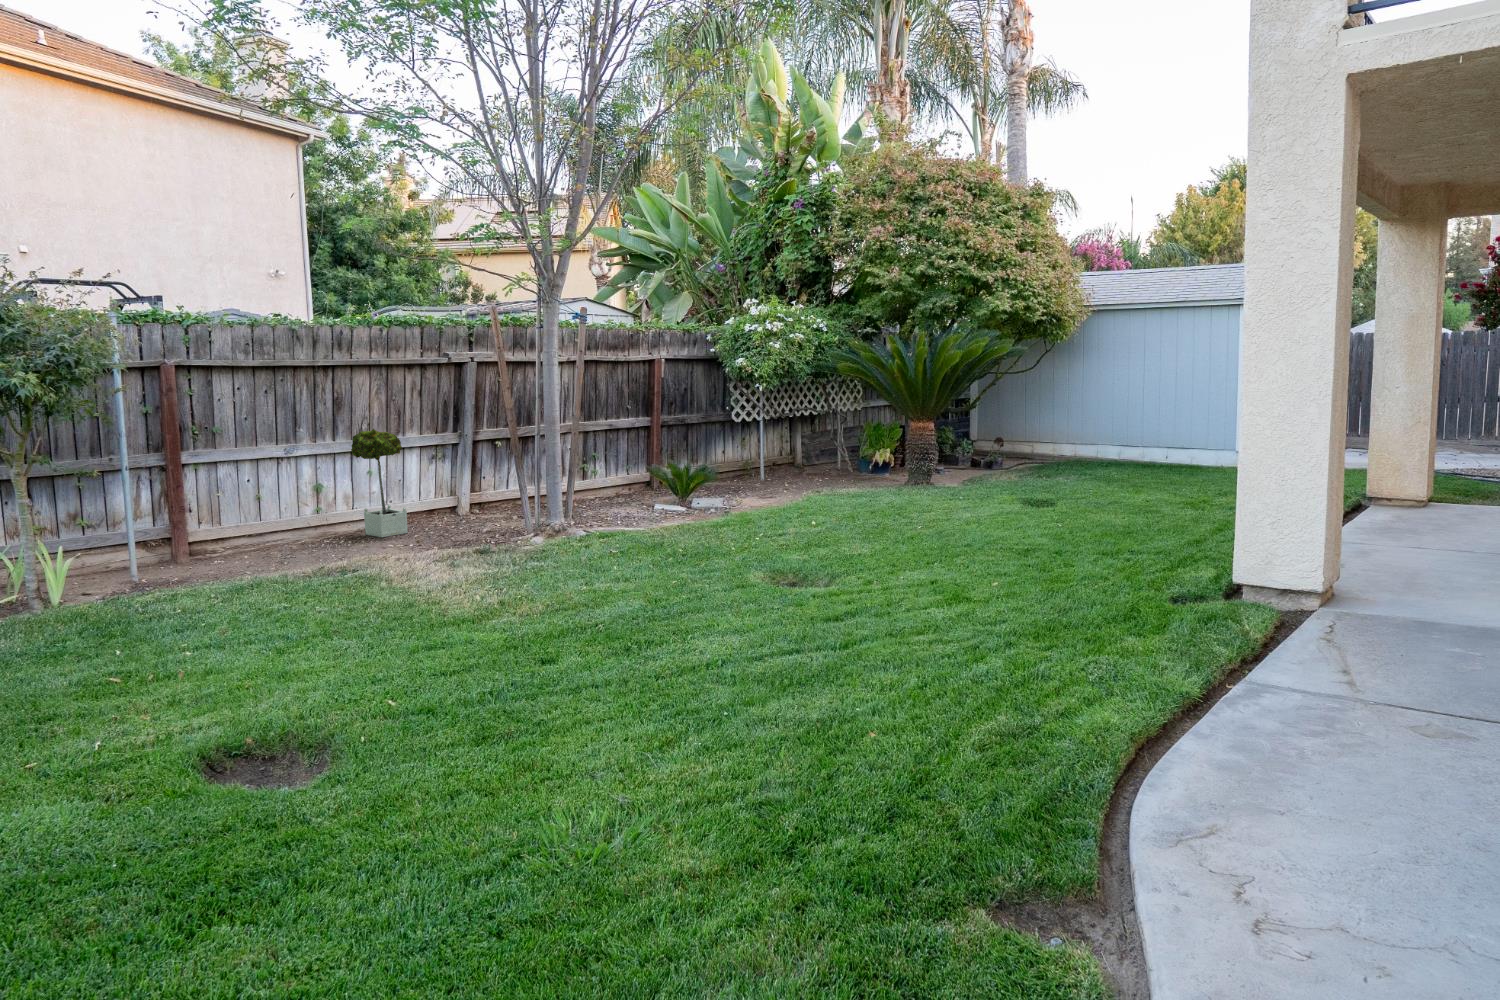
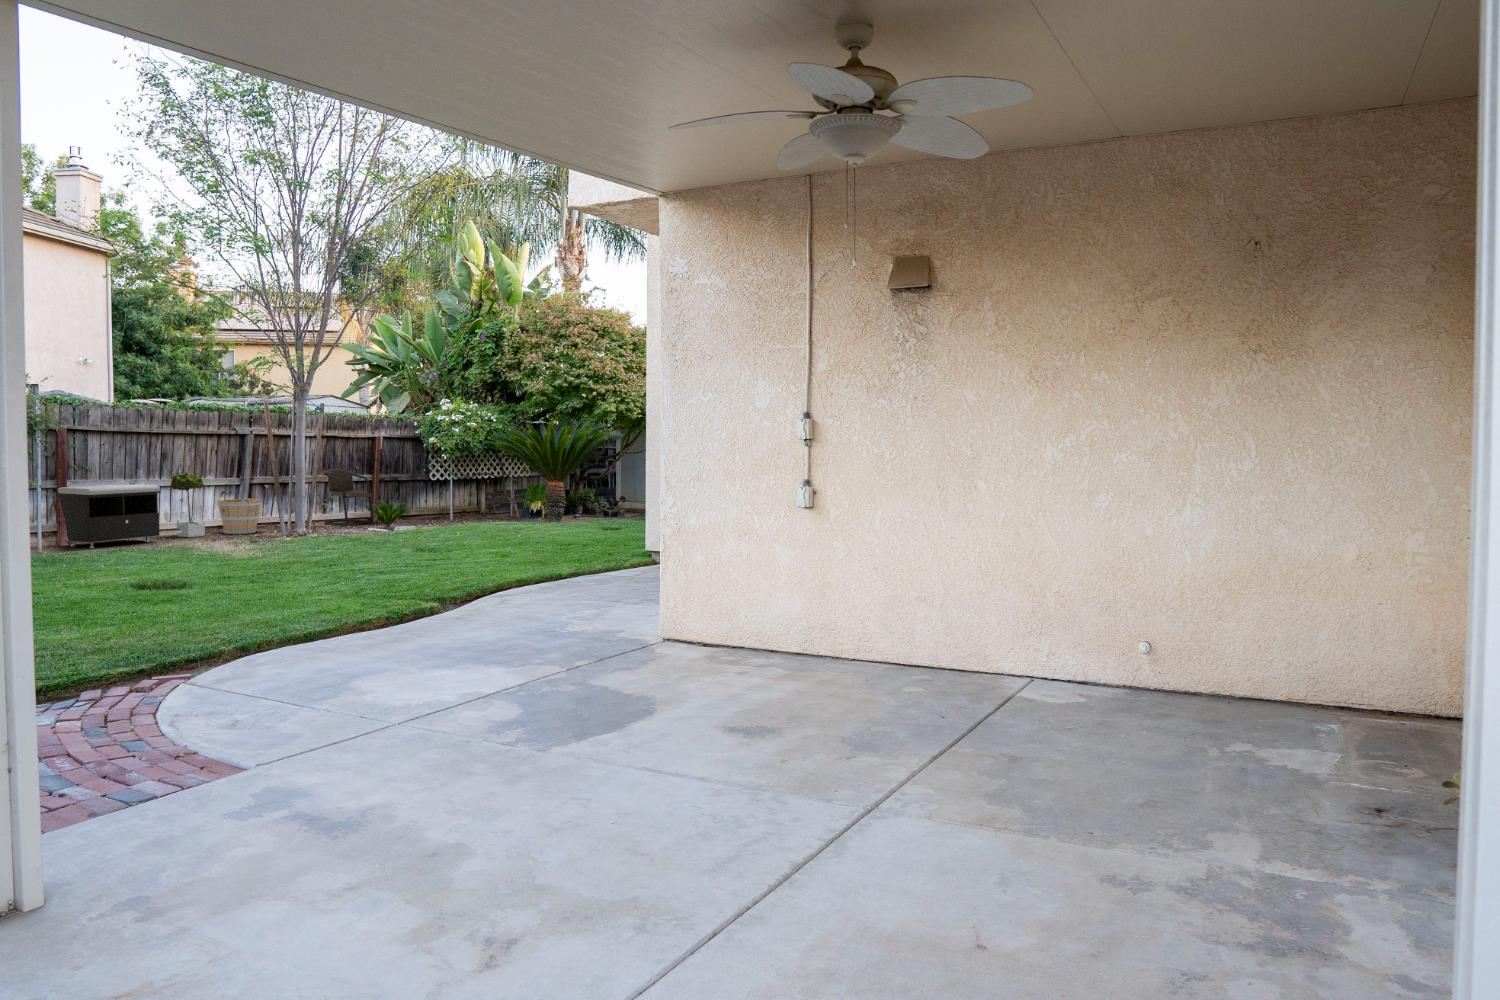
chair: none [581,413,659,506] -> present [323,469,374,526]
storage bench: none [162,452,333,571] -> present [58,484,160,548]
wooden bucket: none [425,467,493,528] -> present [217,498,262,534]

